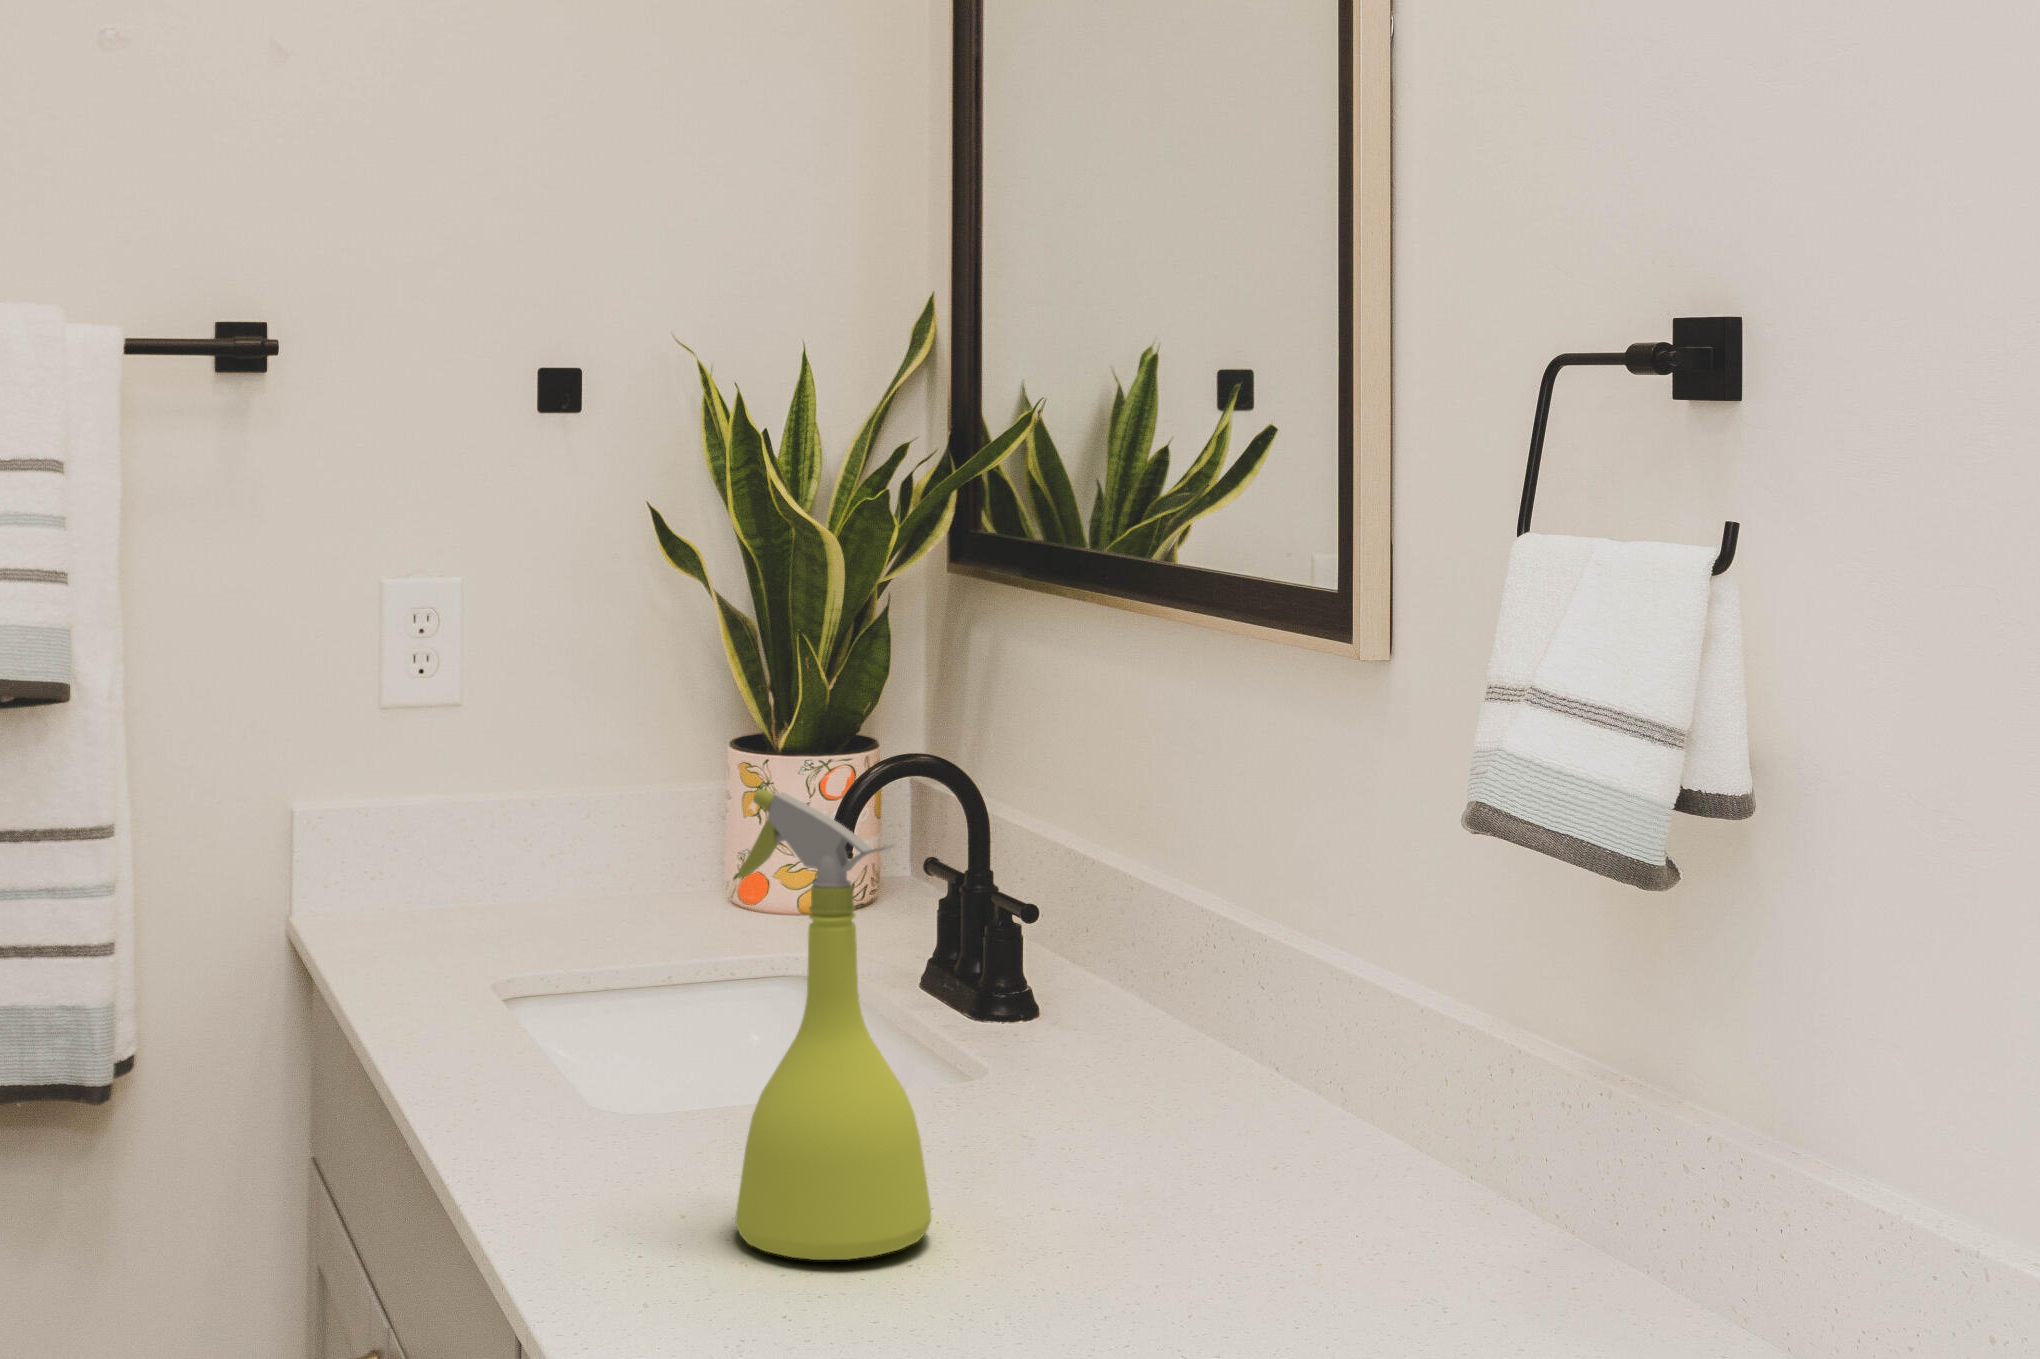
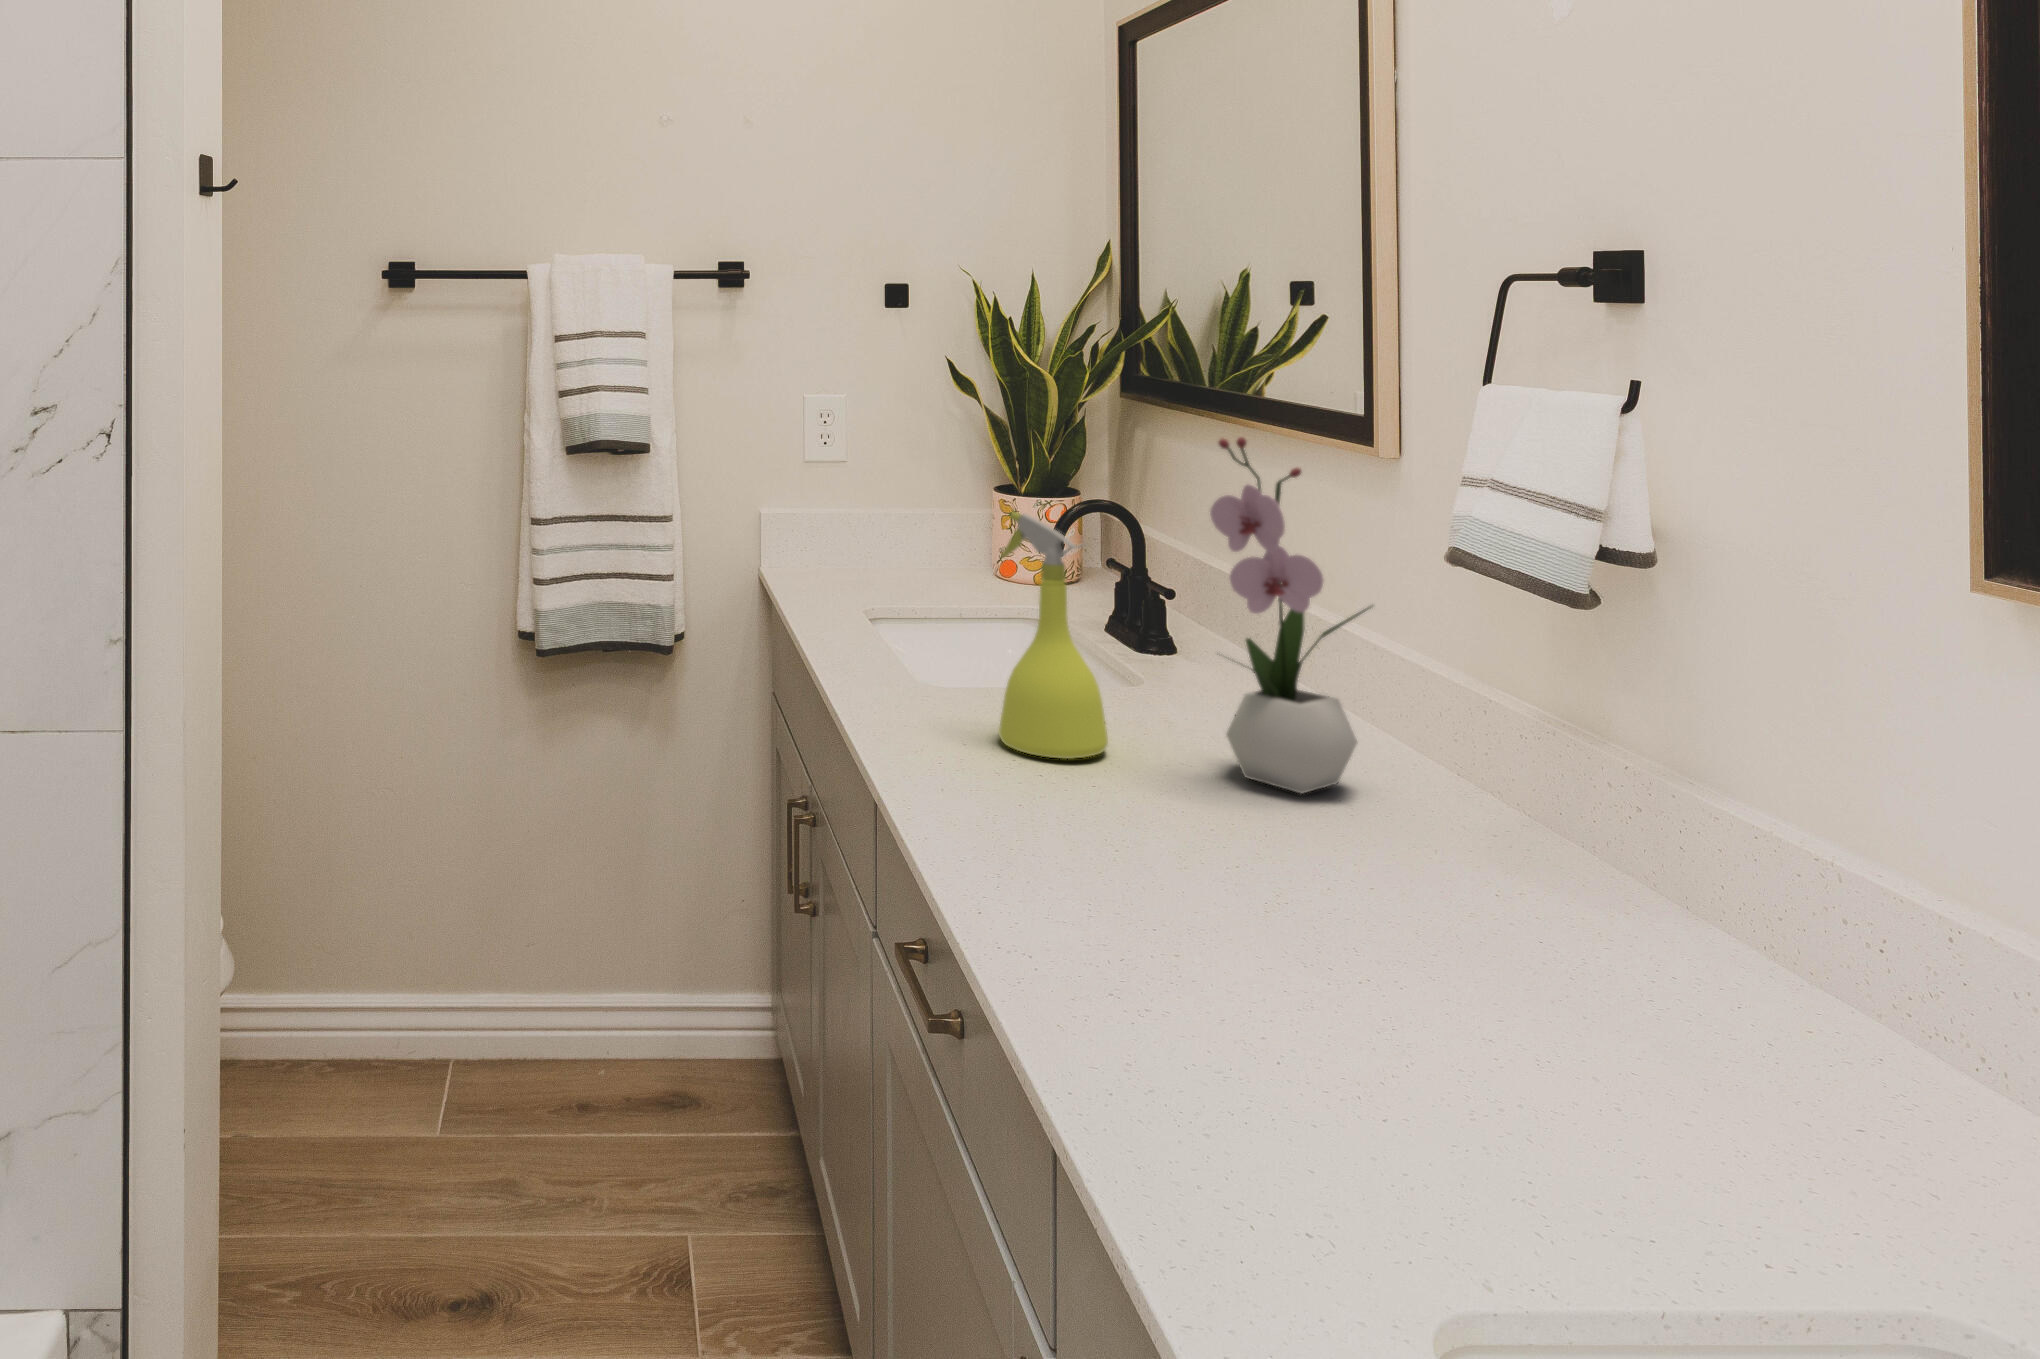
flower arrangement: none [1099,635,1363,1278] -> present [1210,437,1371,793]

